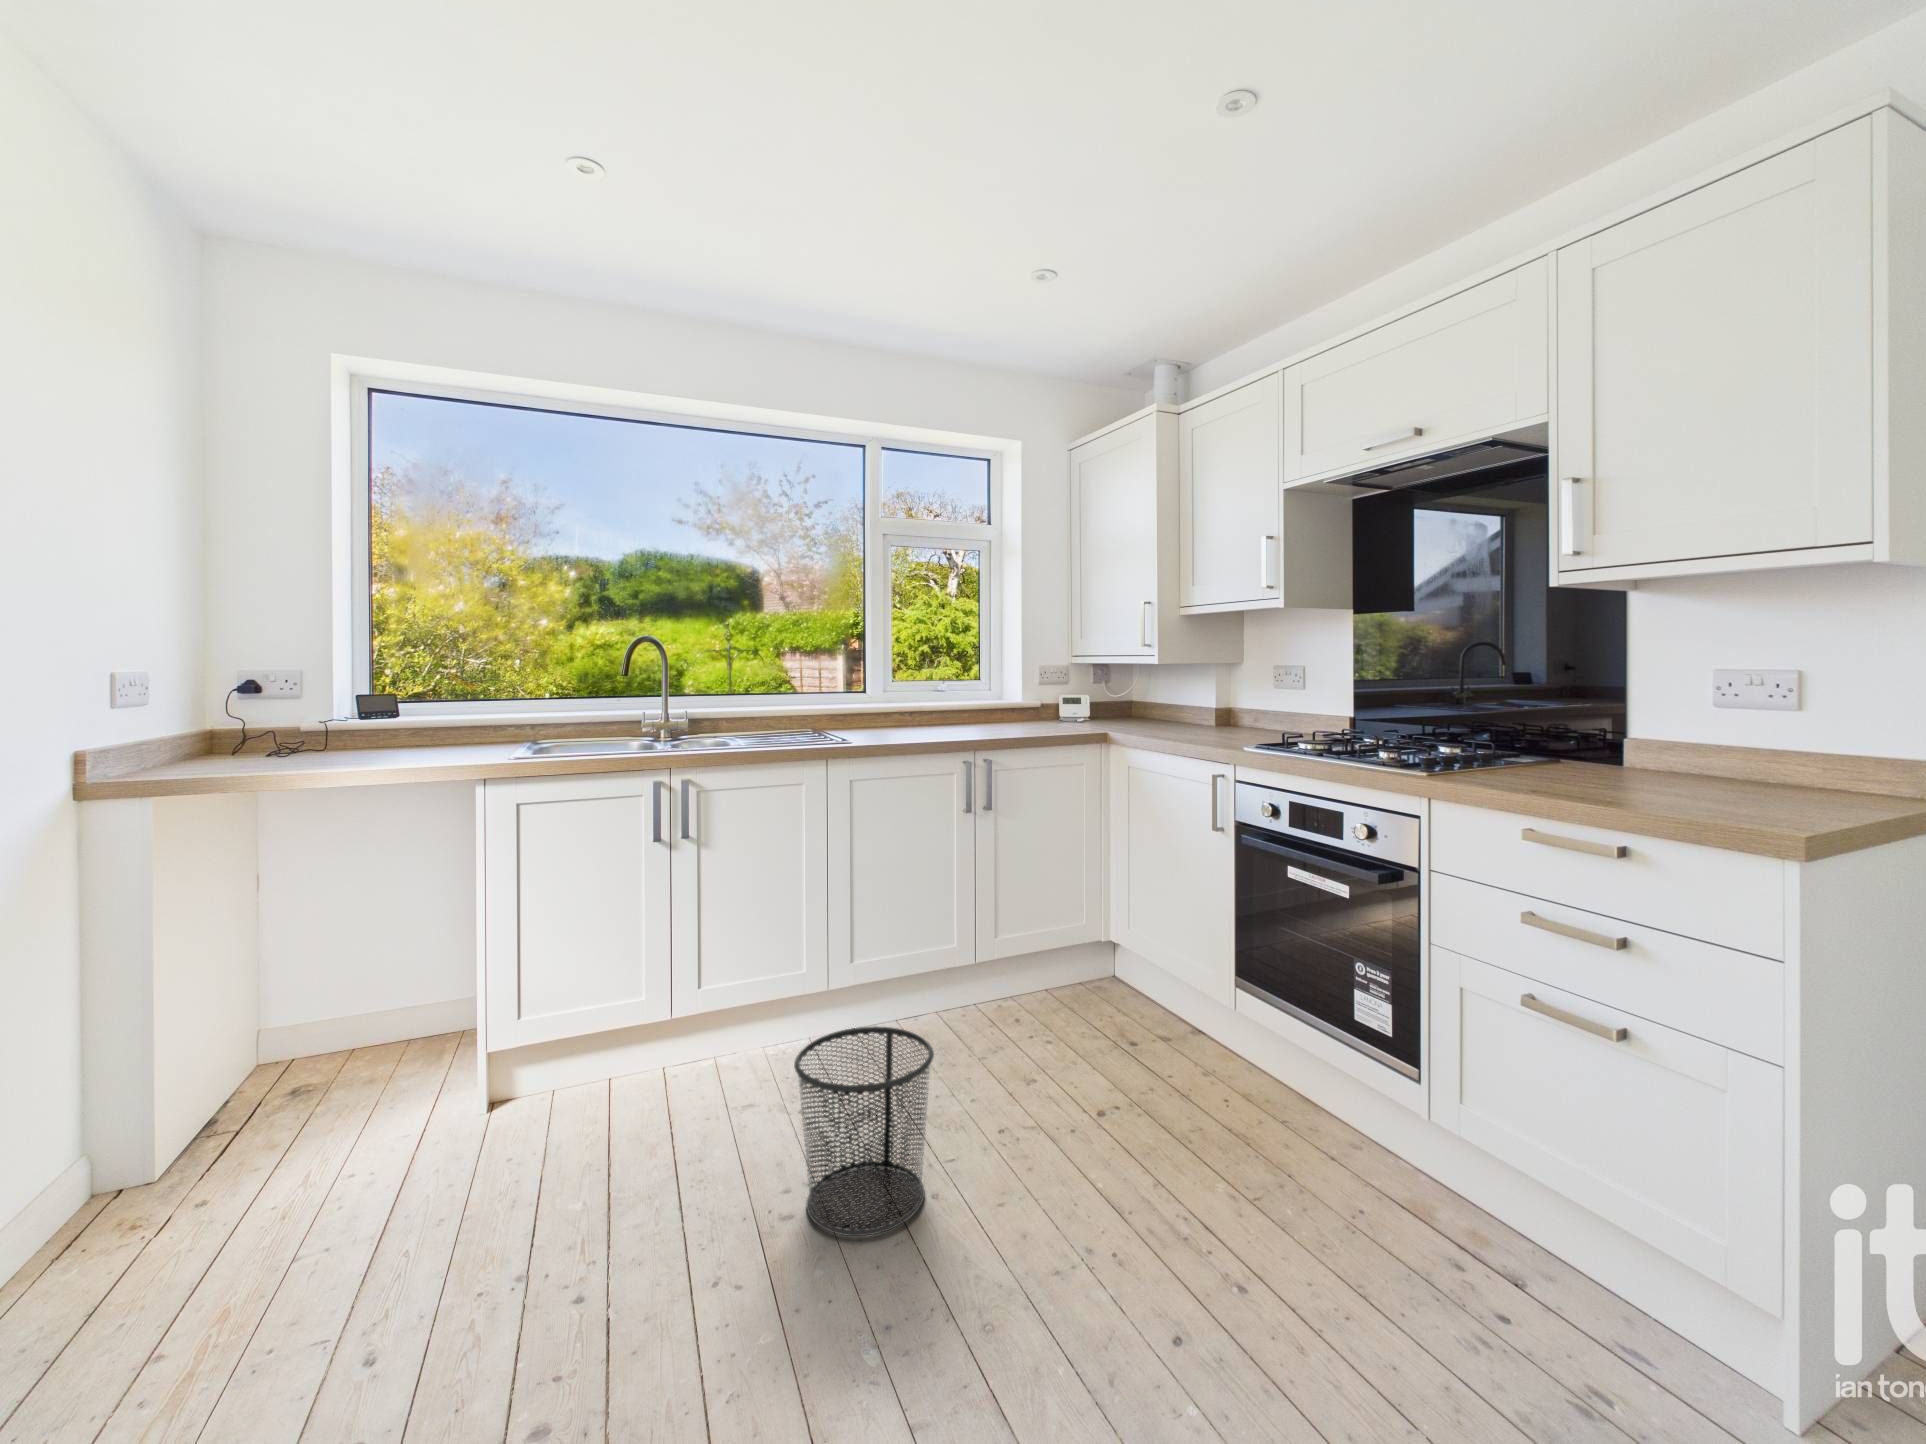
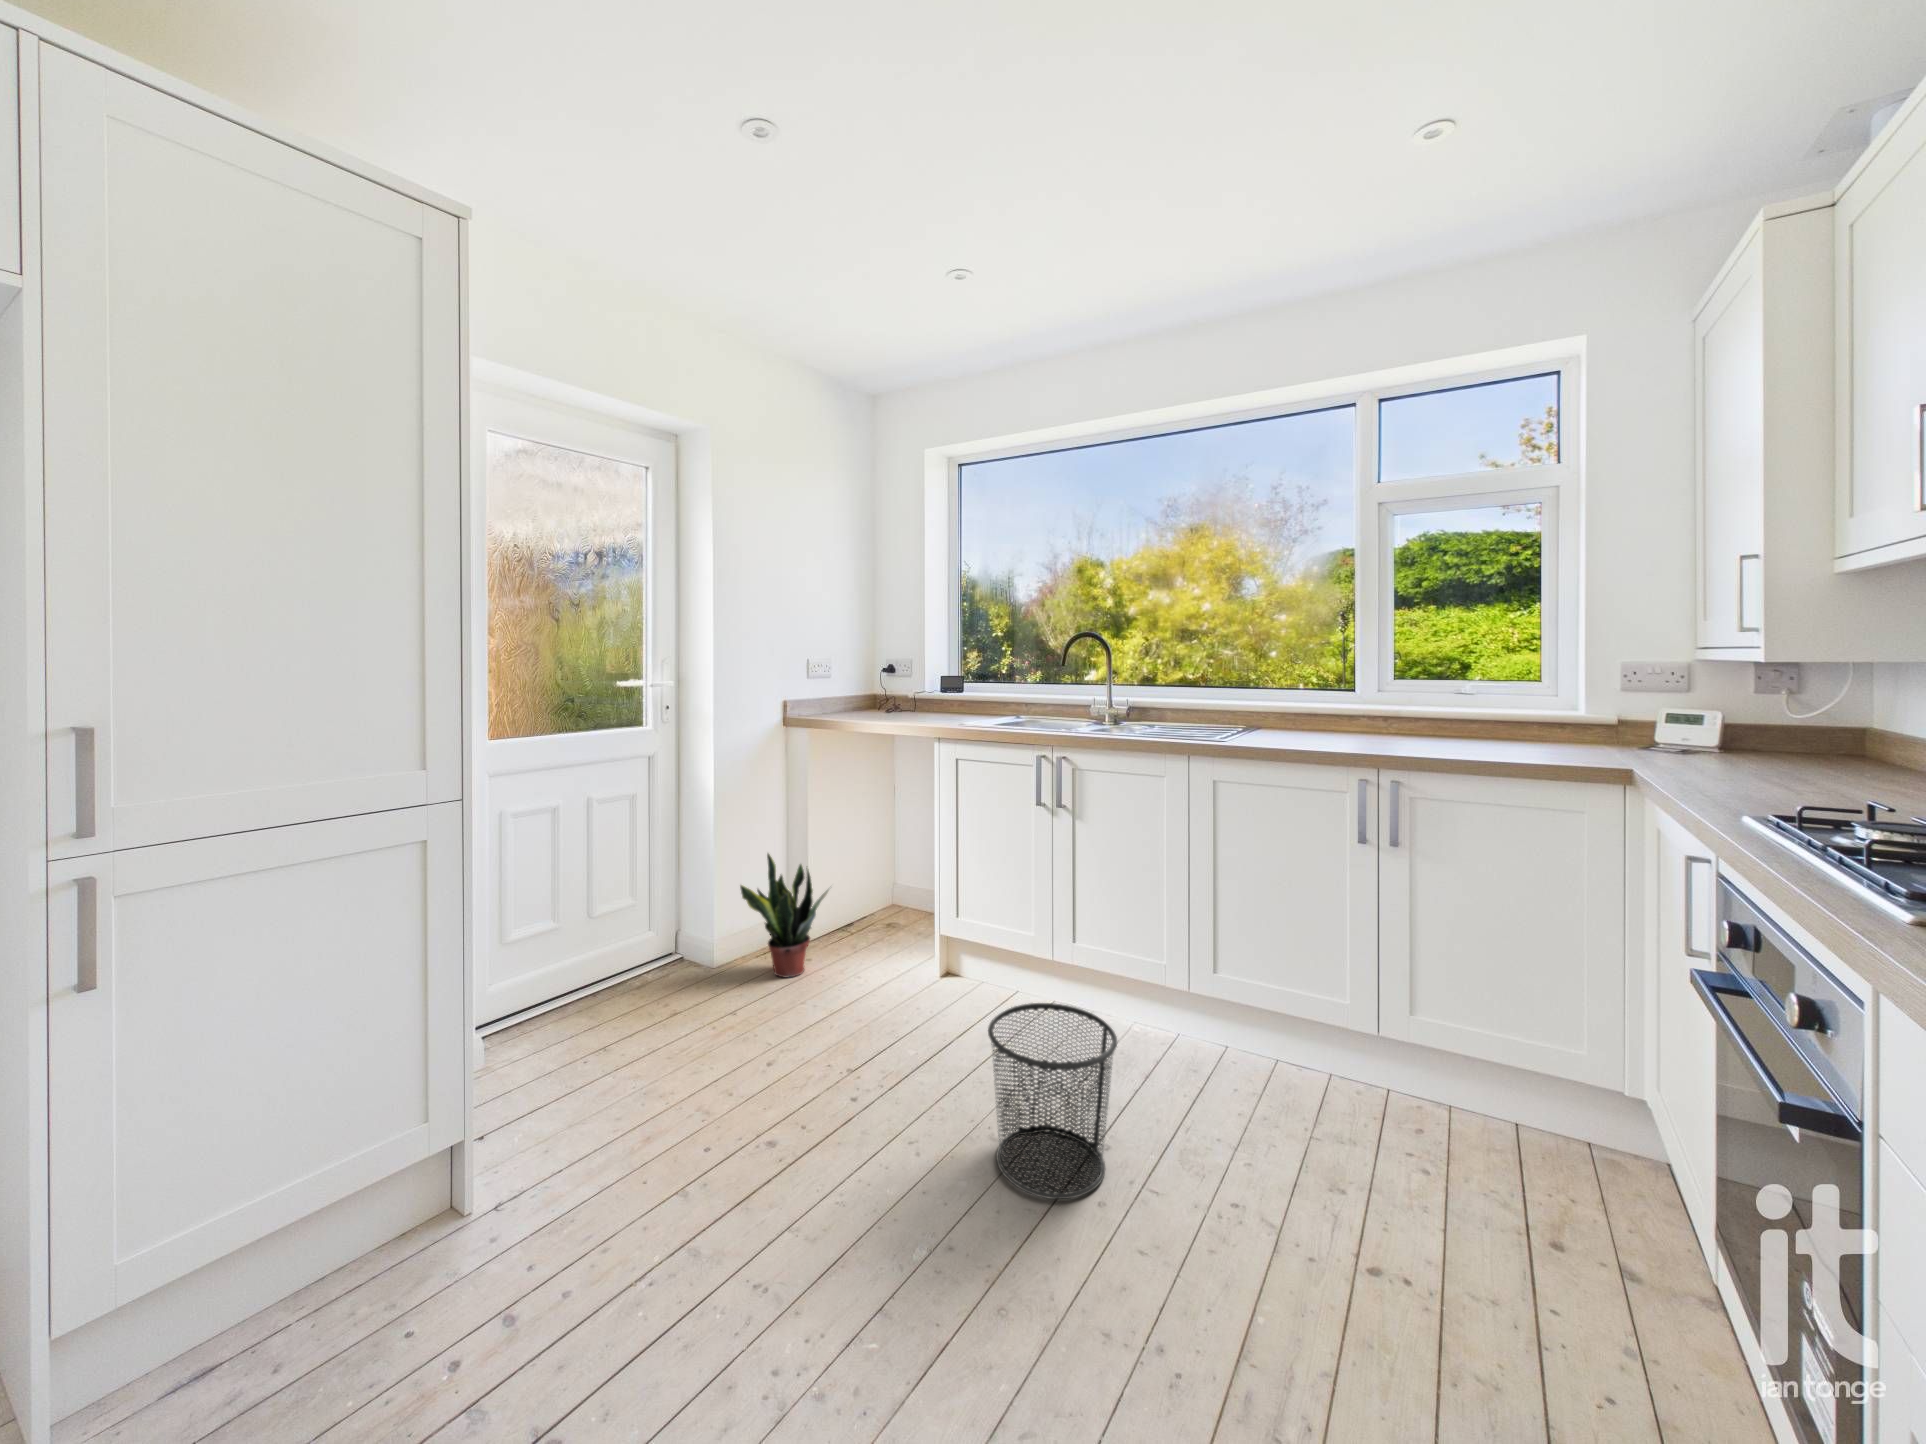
potted plant: none [92,1033,288,1258] -> present [740,854,829,978]

